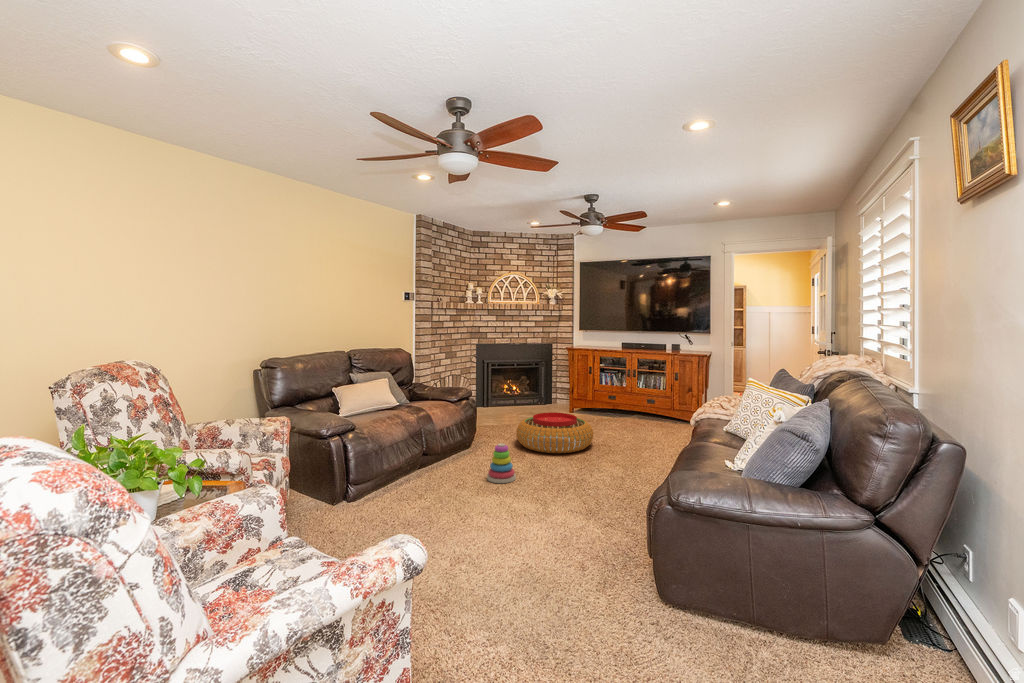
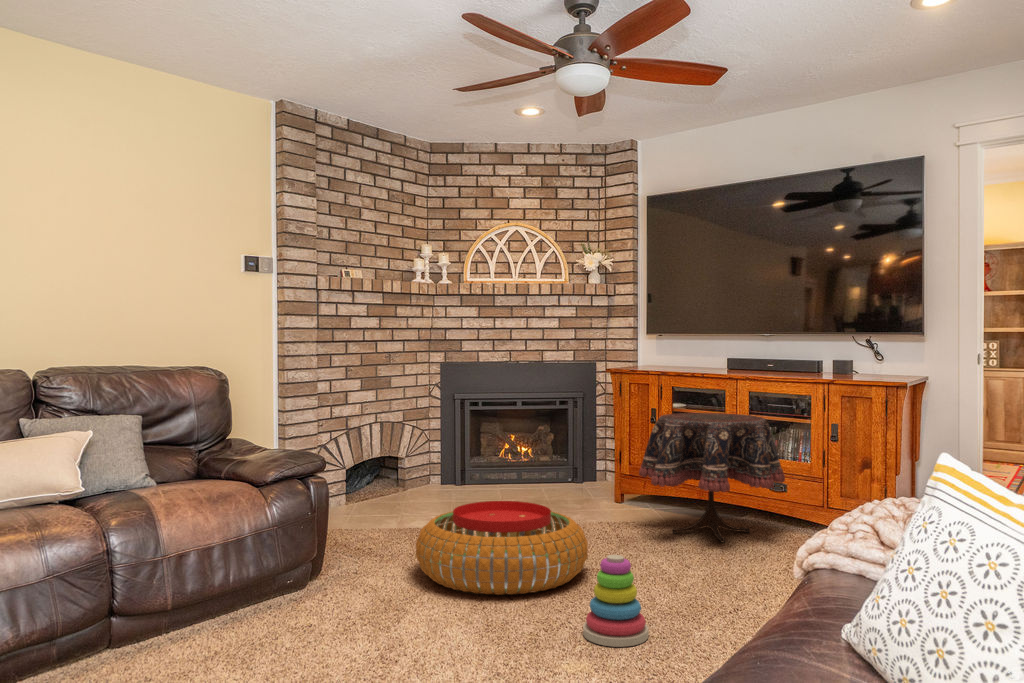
side table: none [593,369,657,427] -> present [639,413,785,542]
stacking toy: present [487,443,516,483] -> present [583,555,649,647]

